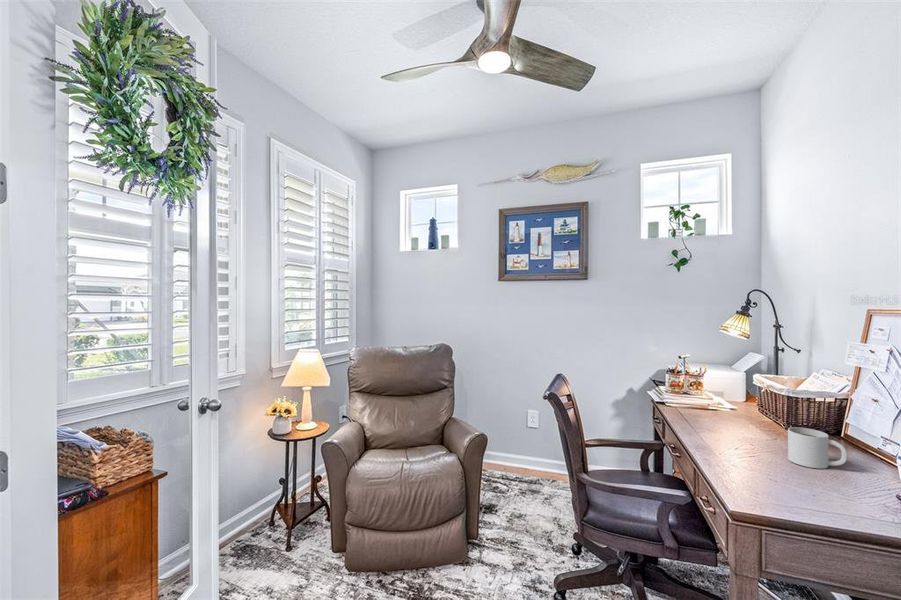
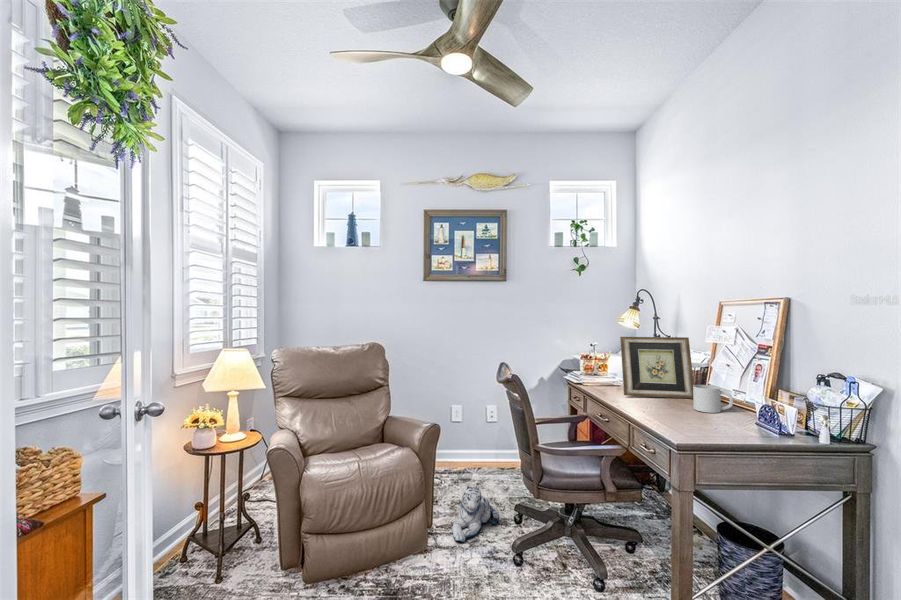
picture frame: none [701,356,803,442] -> present [620,337,694,398]
plush toy: none [499,503,555,561] -> present [452,486,498,542]

